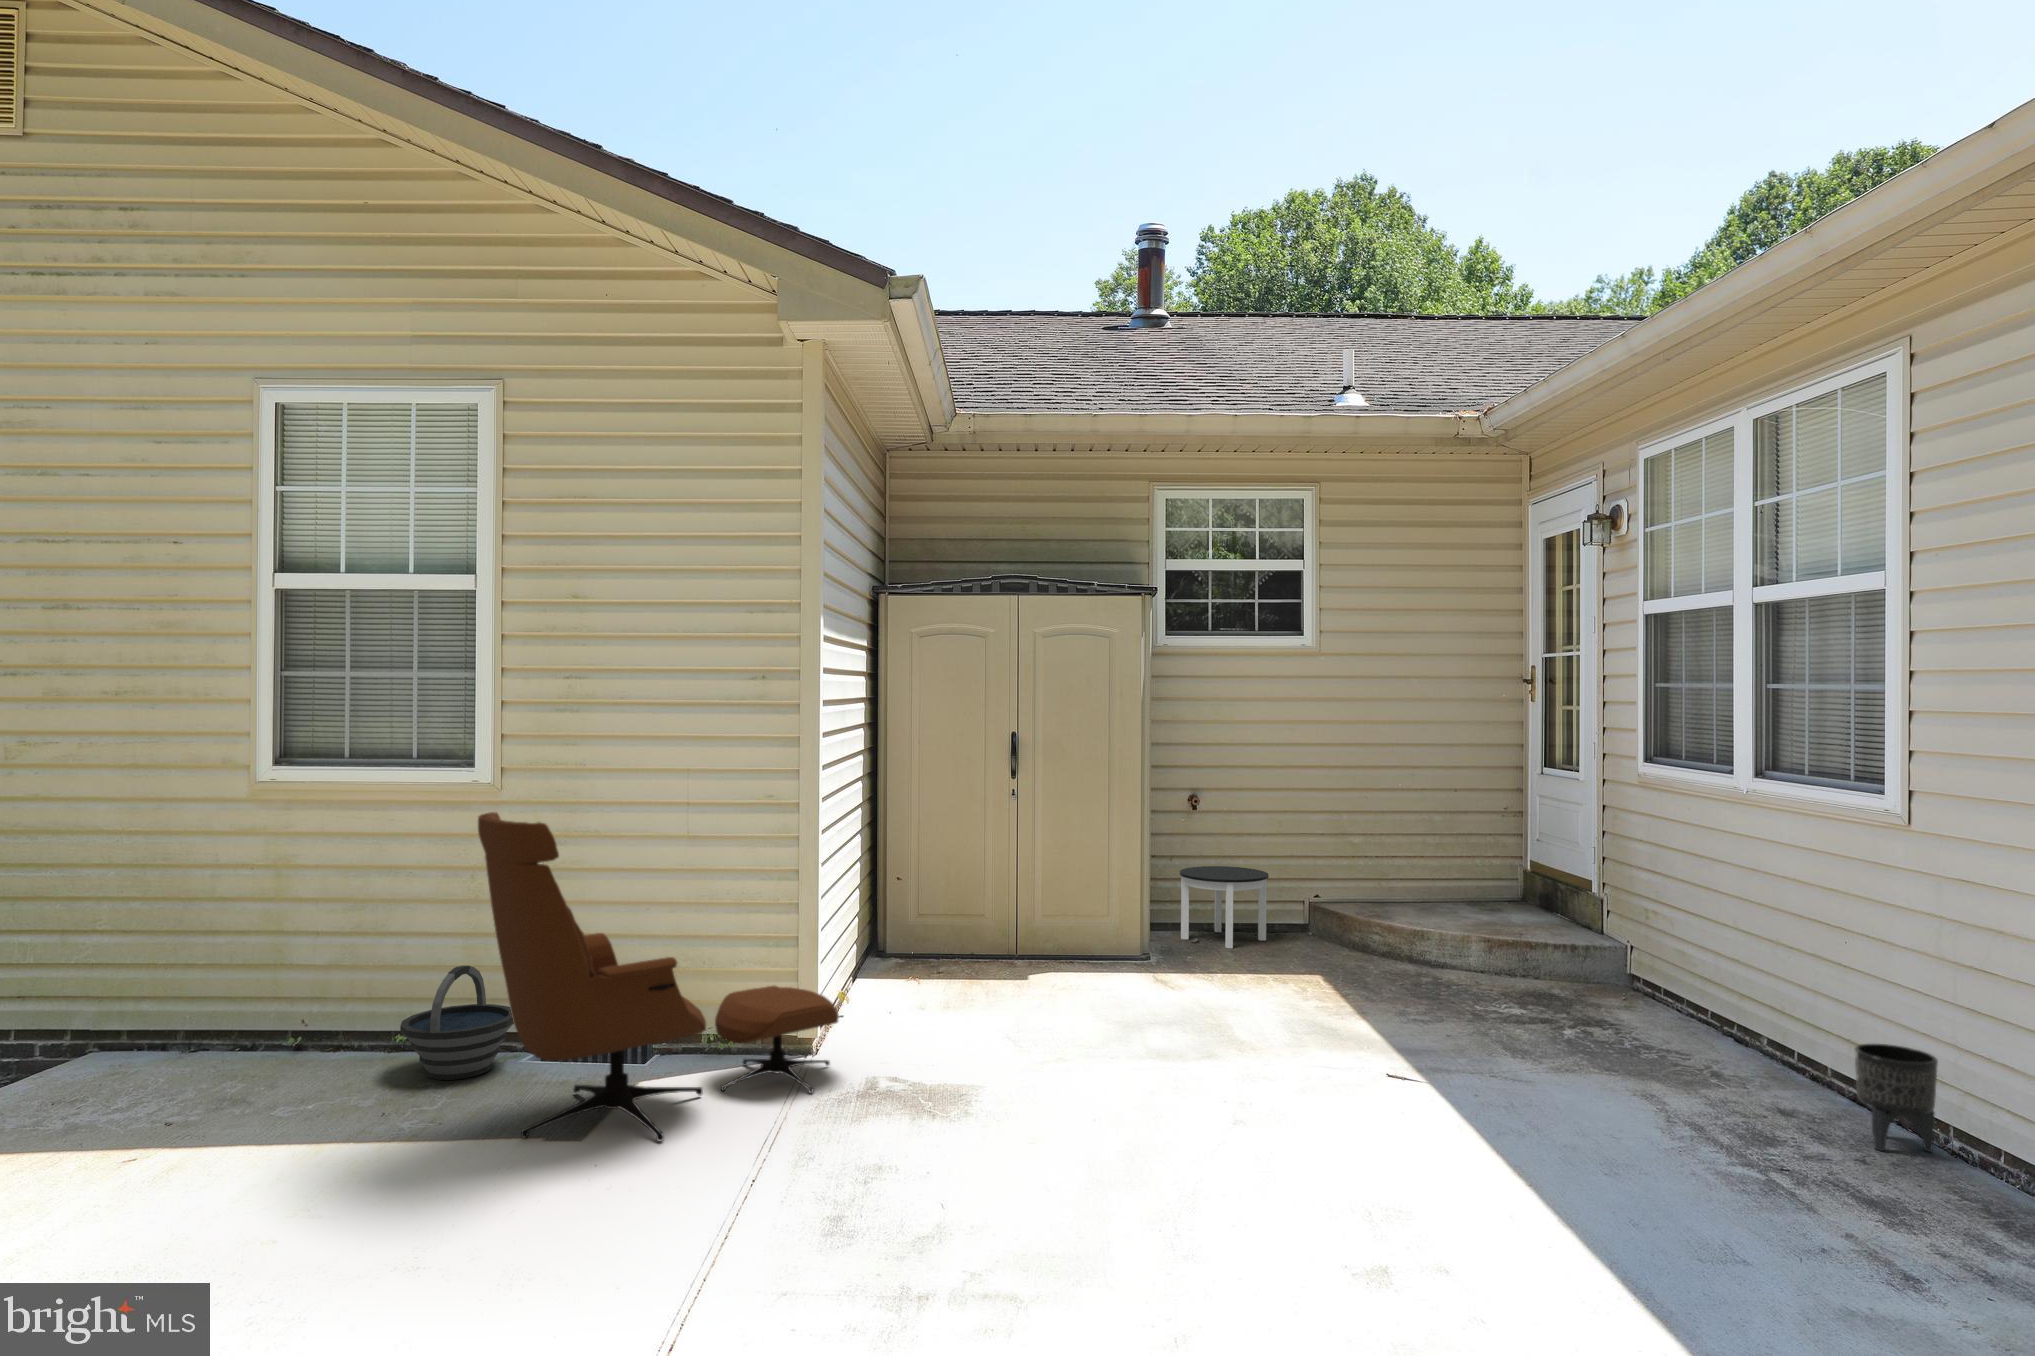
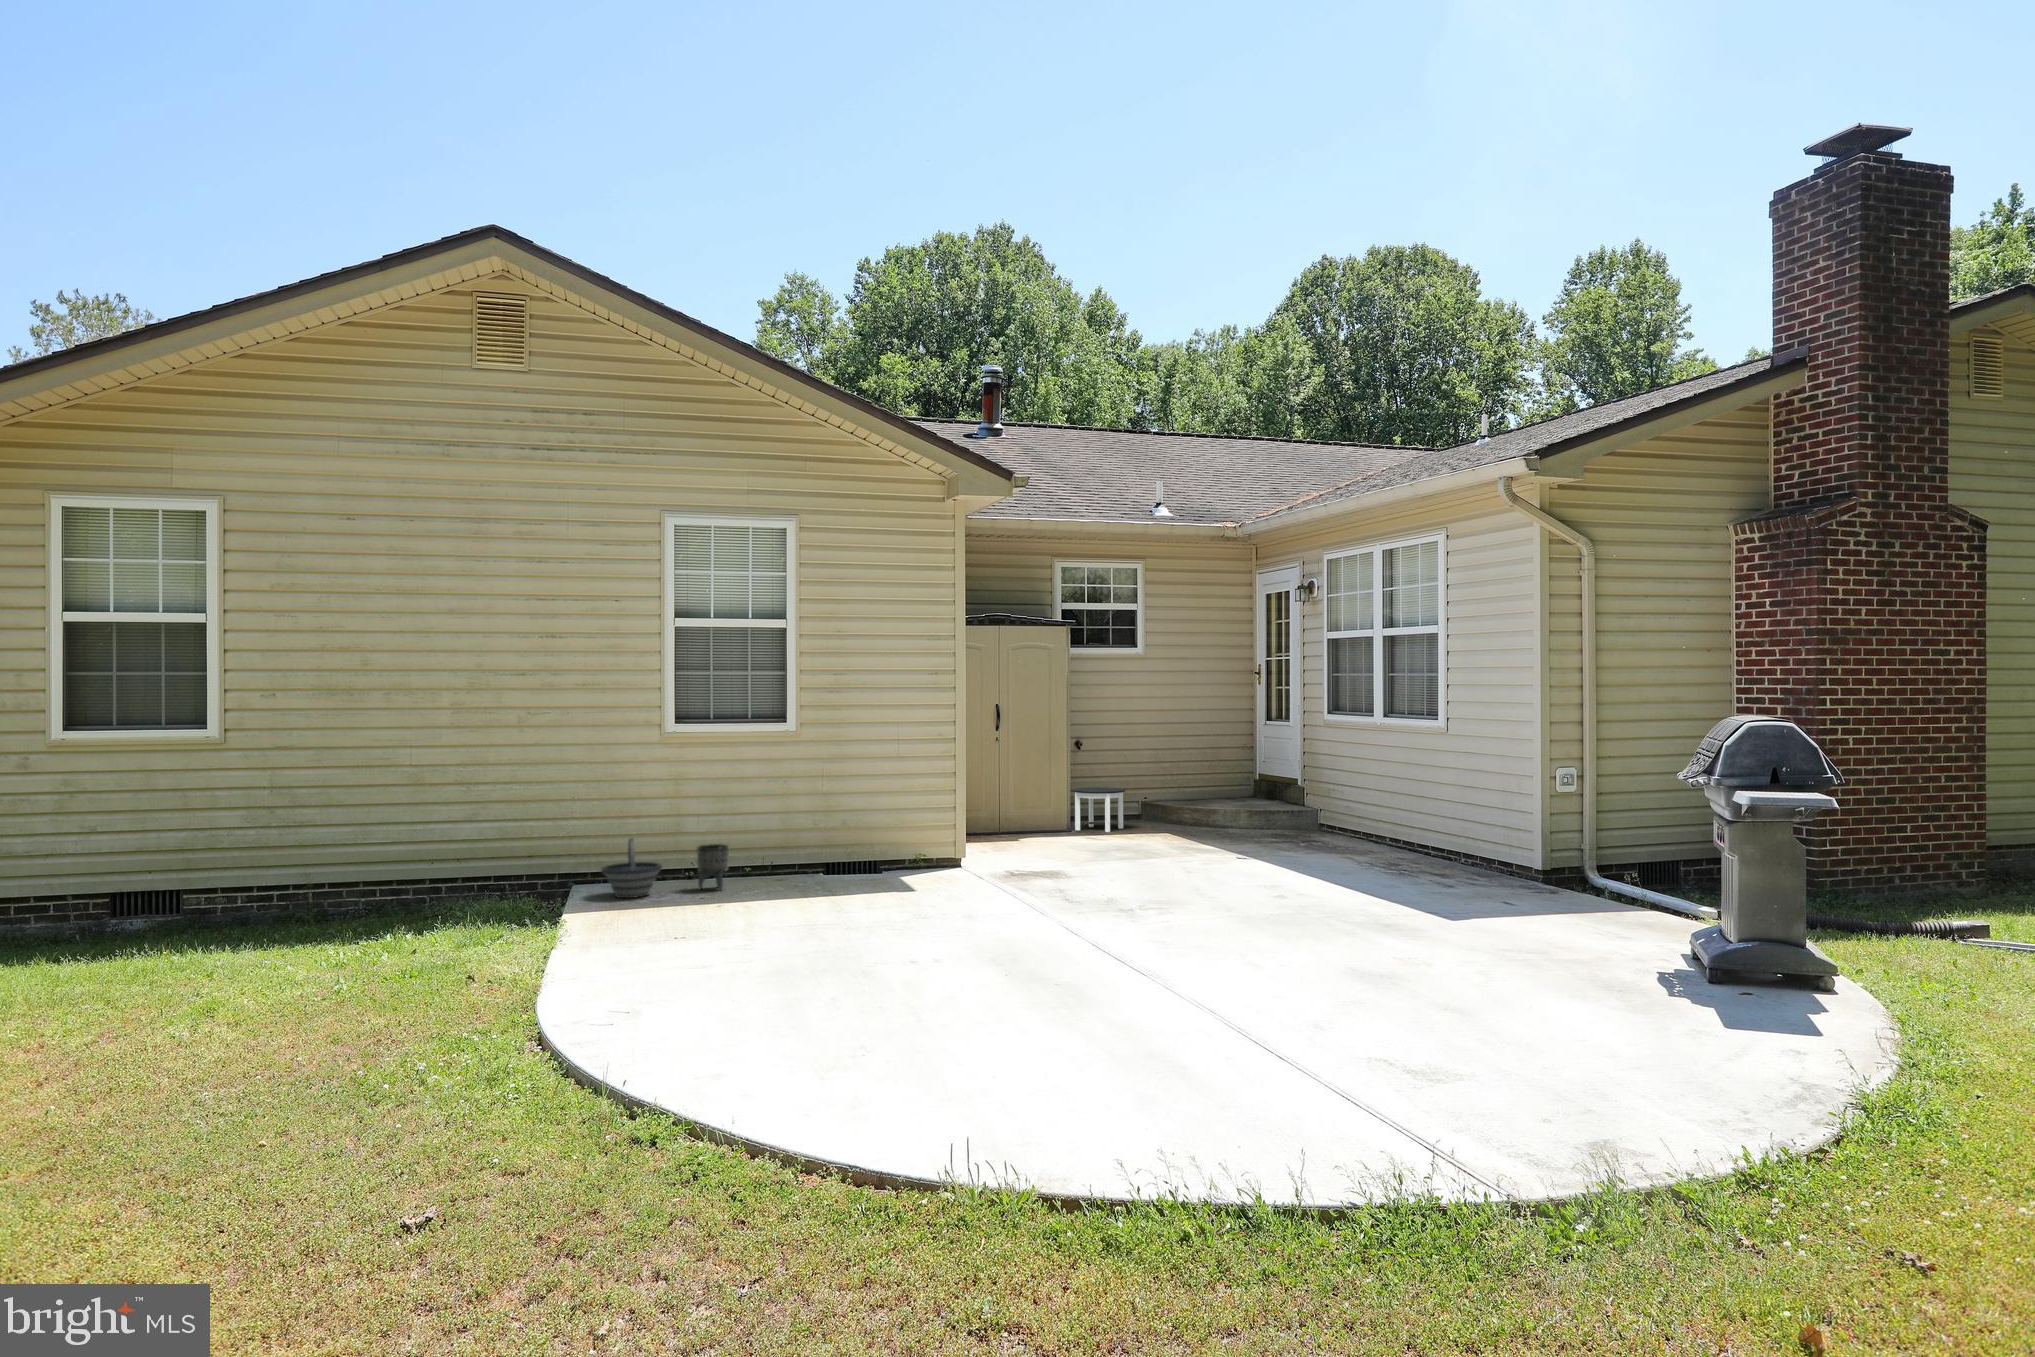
lounge chair: present [478,812,839,1141] -> none [871,743,1002,896]
bucket: present [400,966,514,1080] -> present [601,839,662,898]
planter: present [1855,1044,1938,1152] -> present [697,844,729,891]

